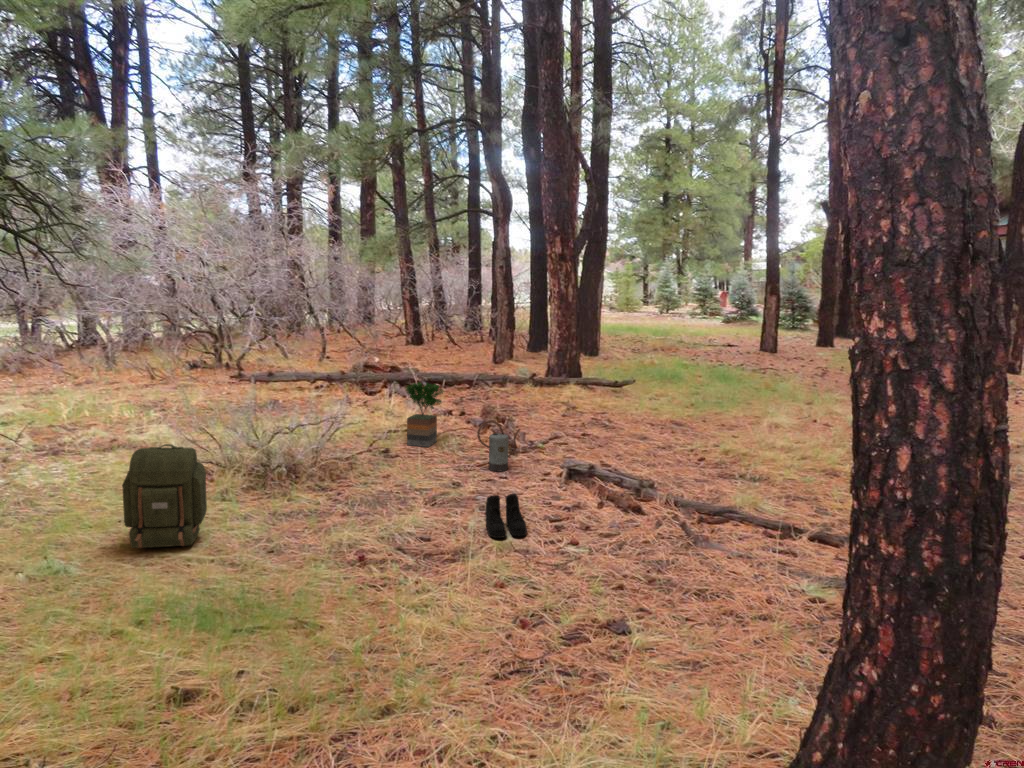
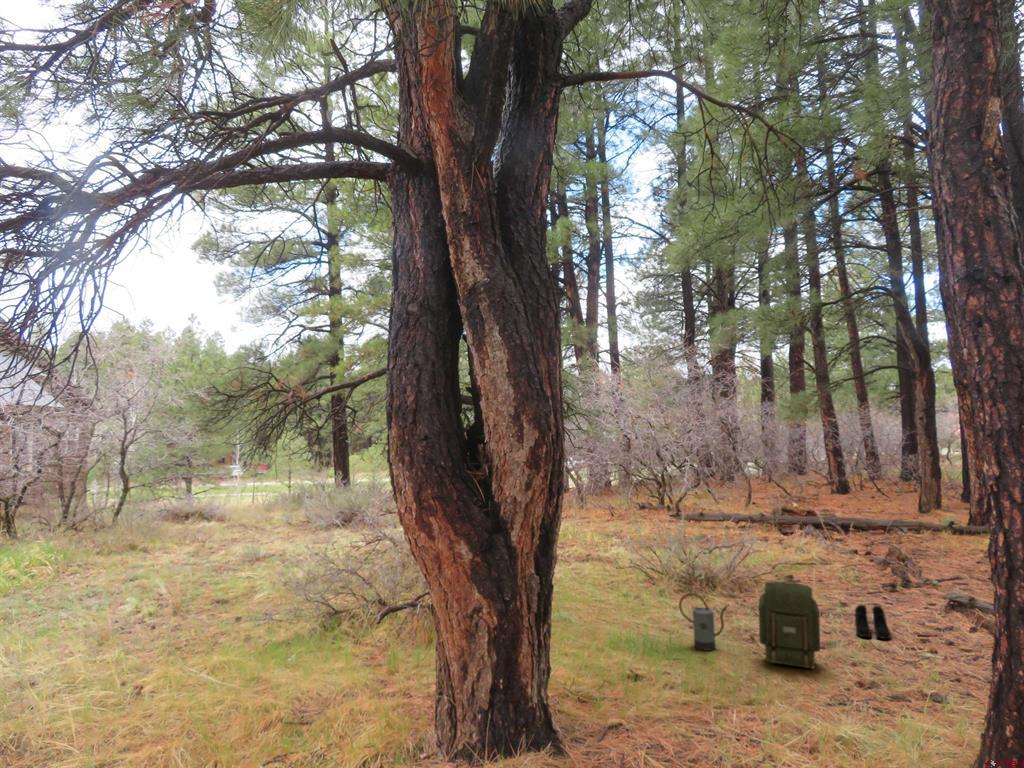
potted tree: present [406,383,443,447] -> none [801,521,838,575]
watering can: present [477,421,520,471] -> present [679,593,727,651]
backpack: present [122,444,207,548] -> present [758,580,820,668]

